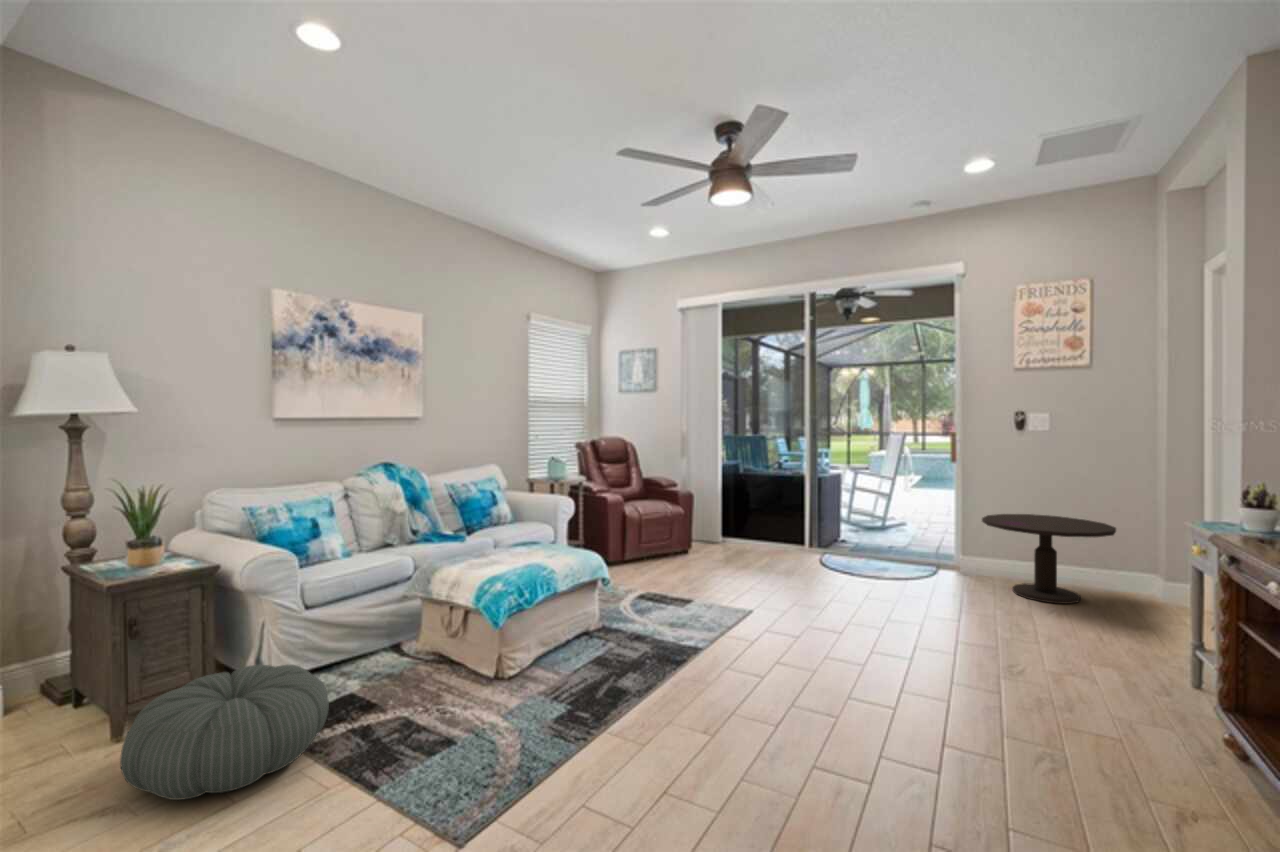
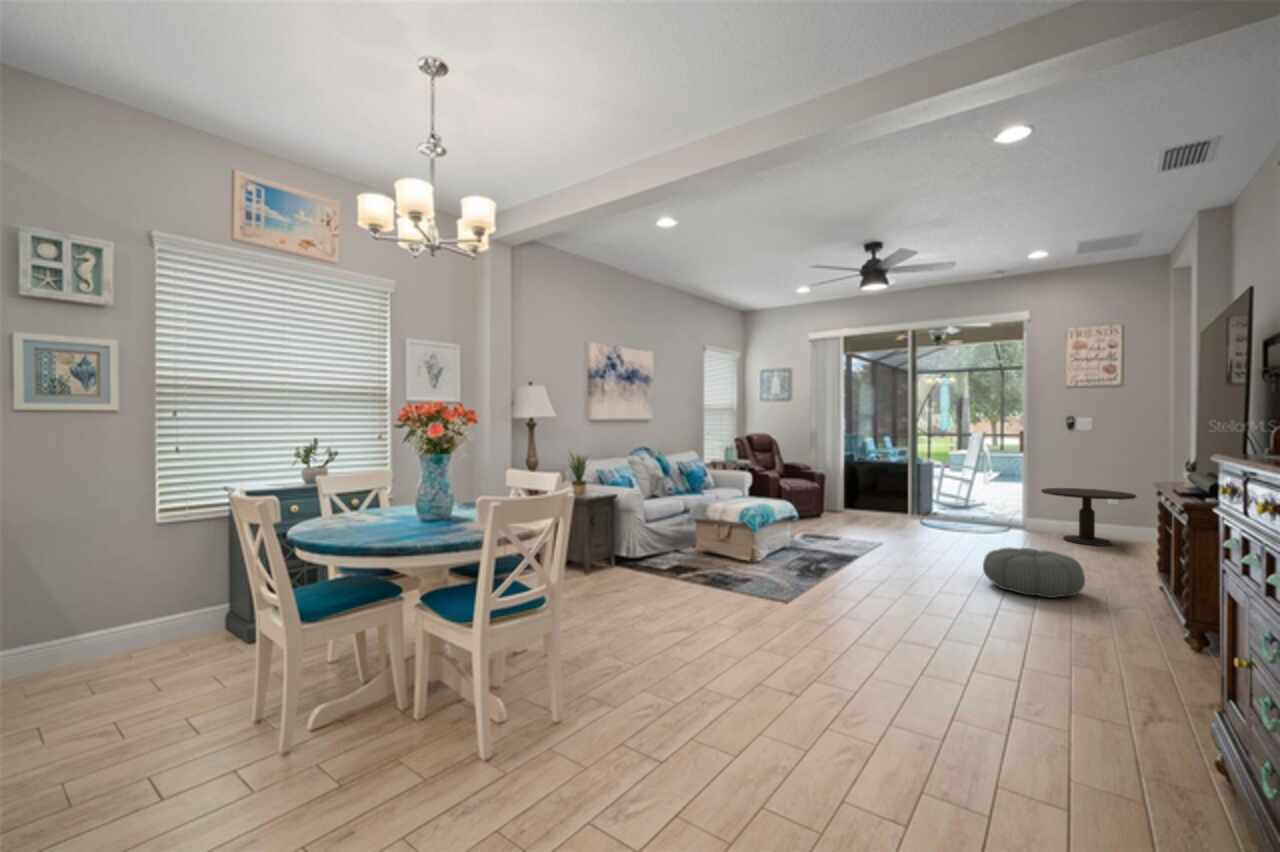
pouf: present [120,665,329,800] -> present [983,547,1085,598]

